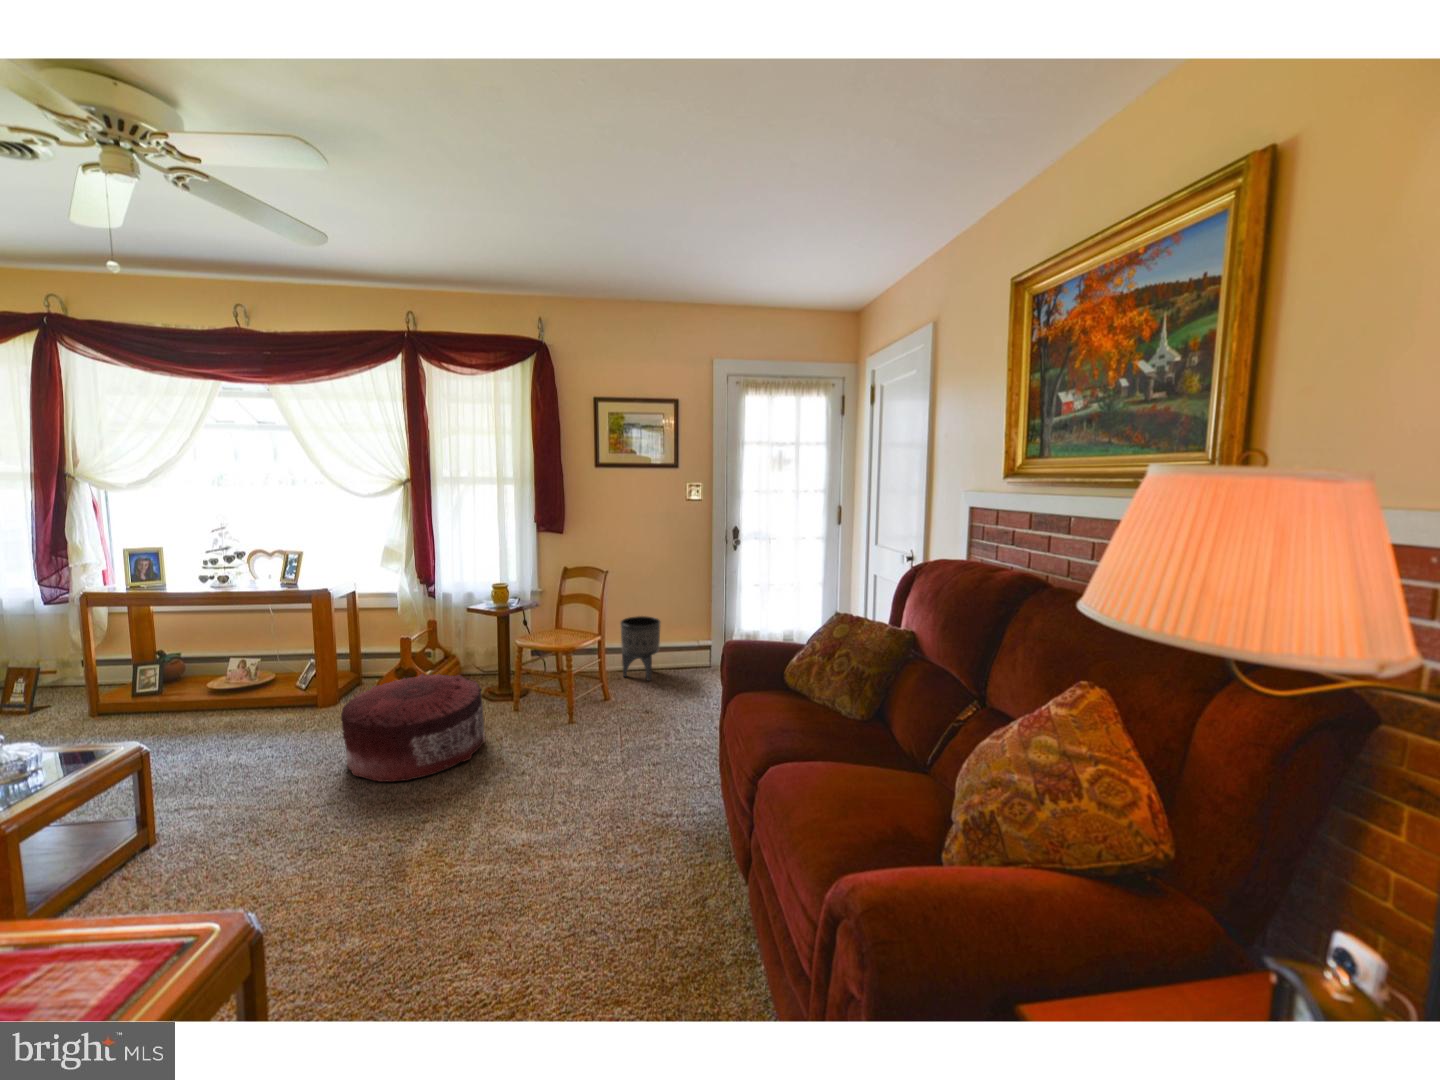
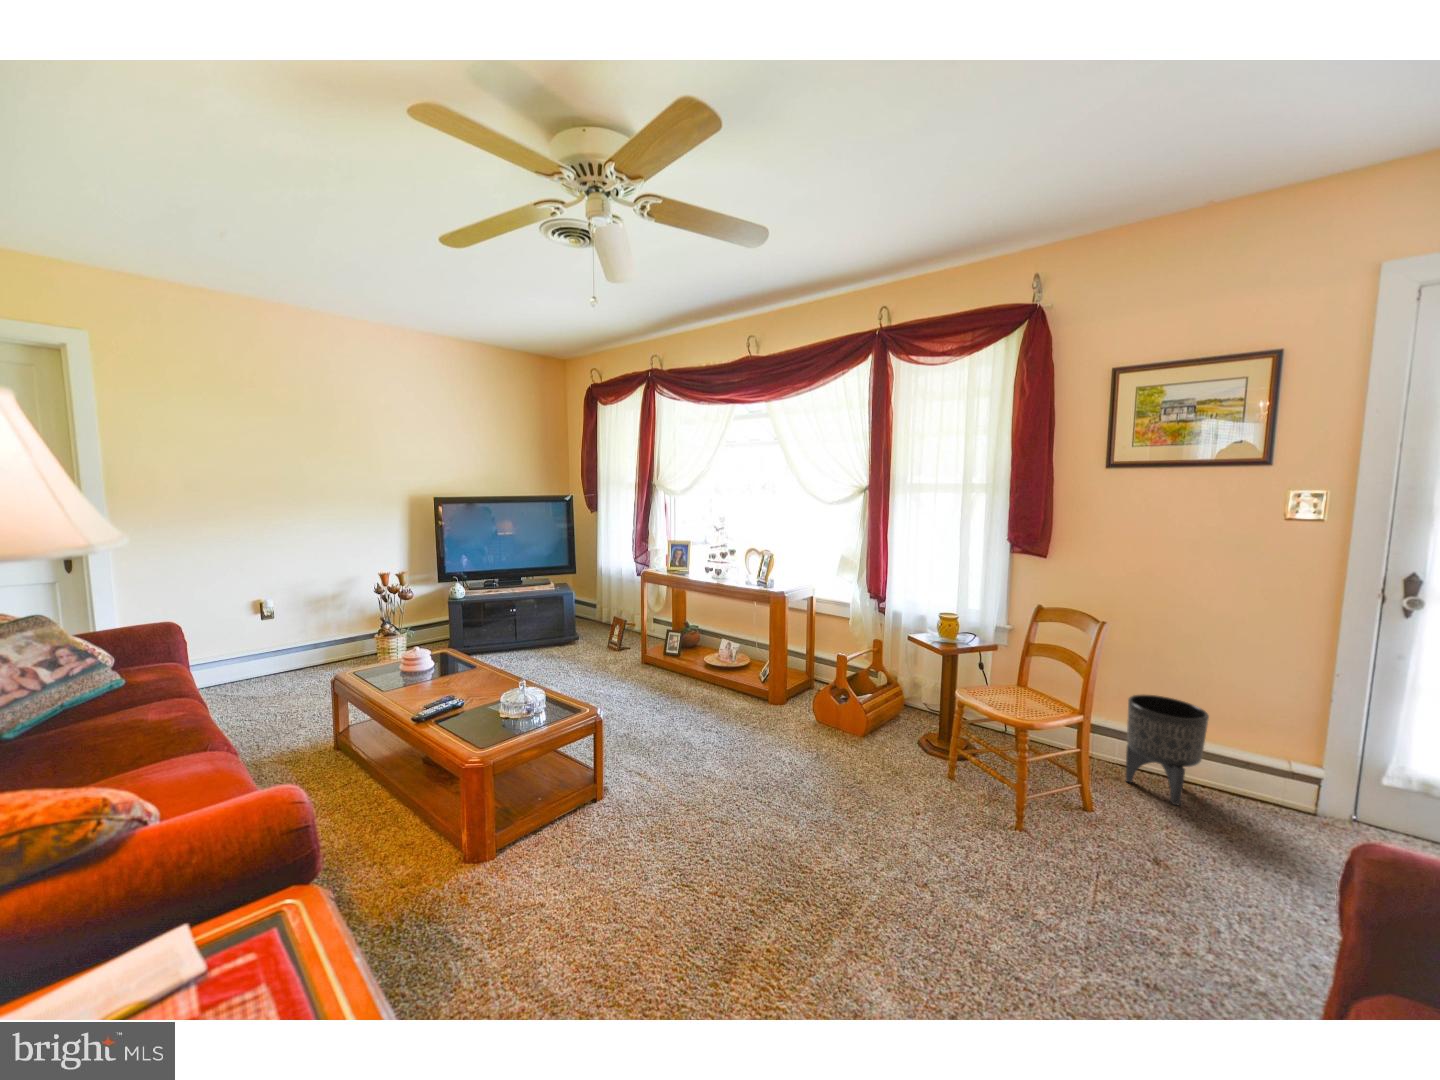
pouf: present [341,674,485,782] -> none [758,700,905,831]

